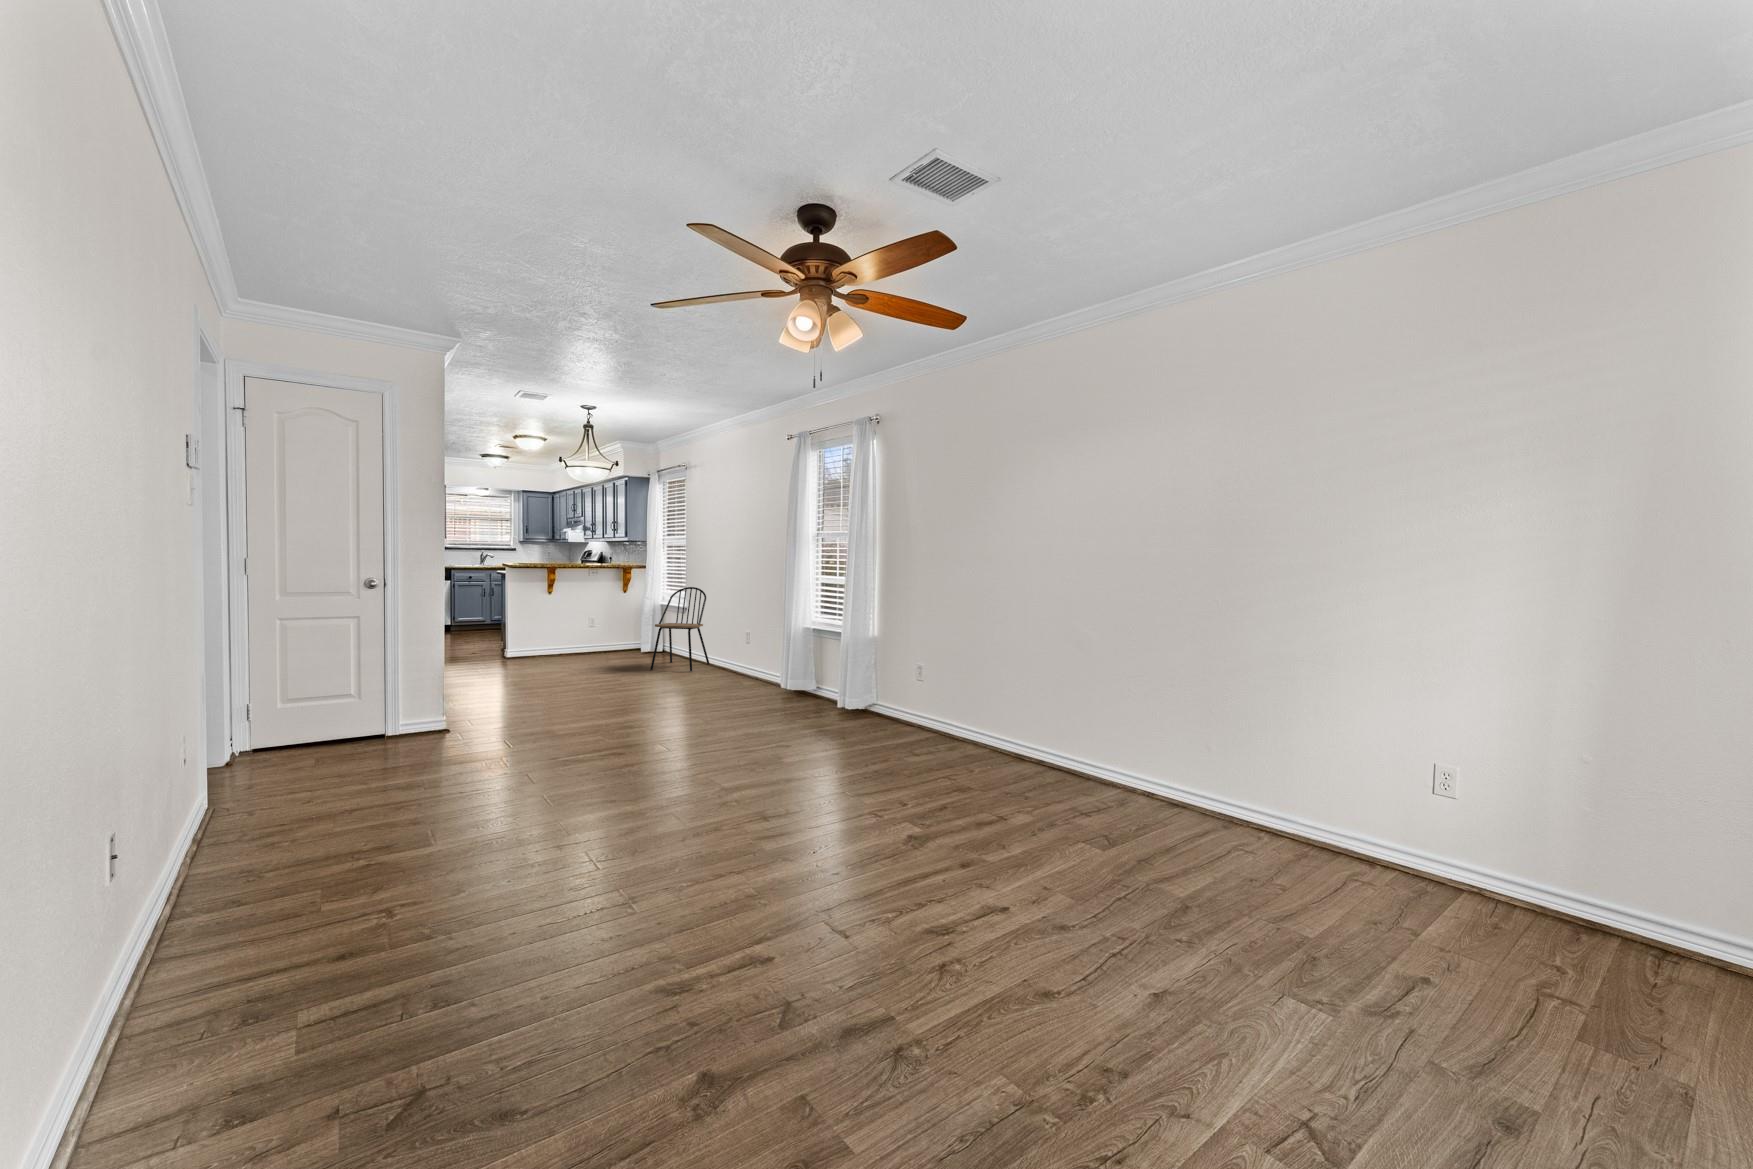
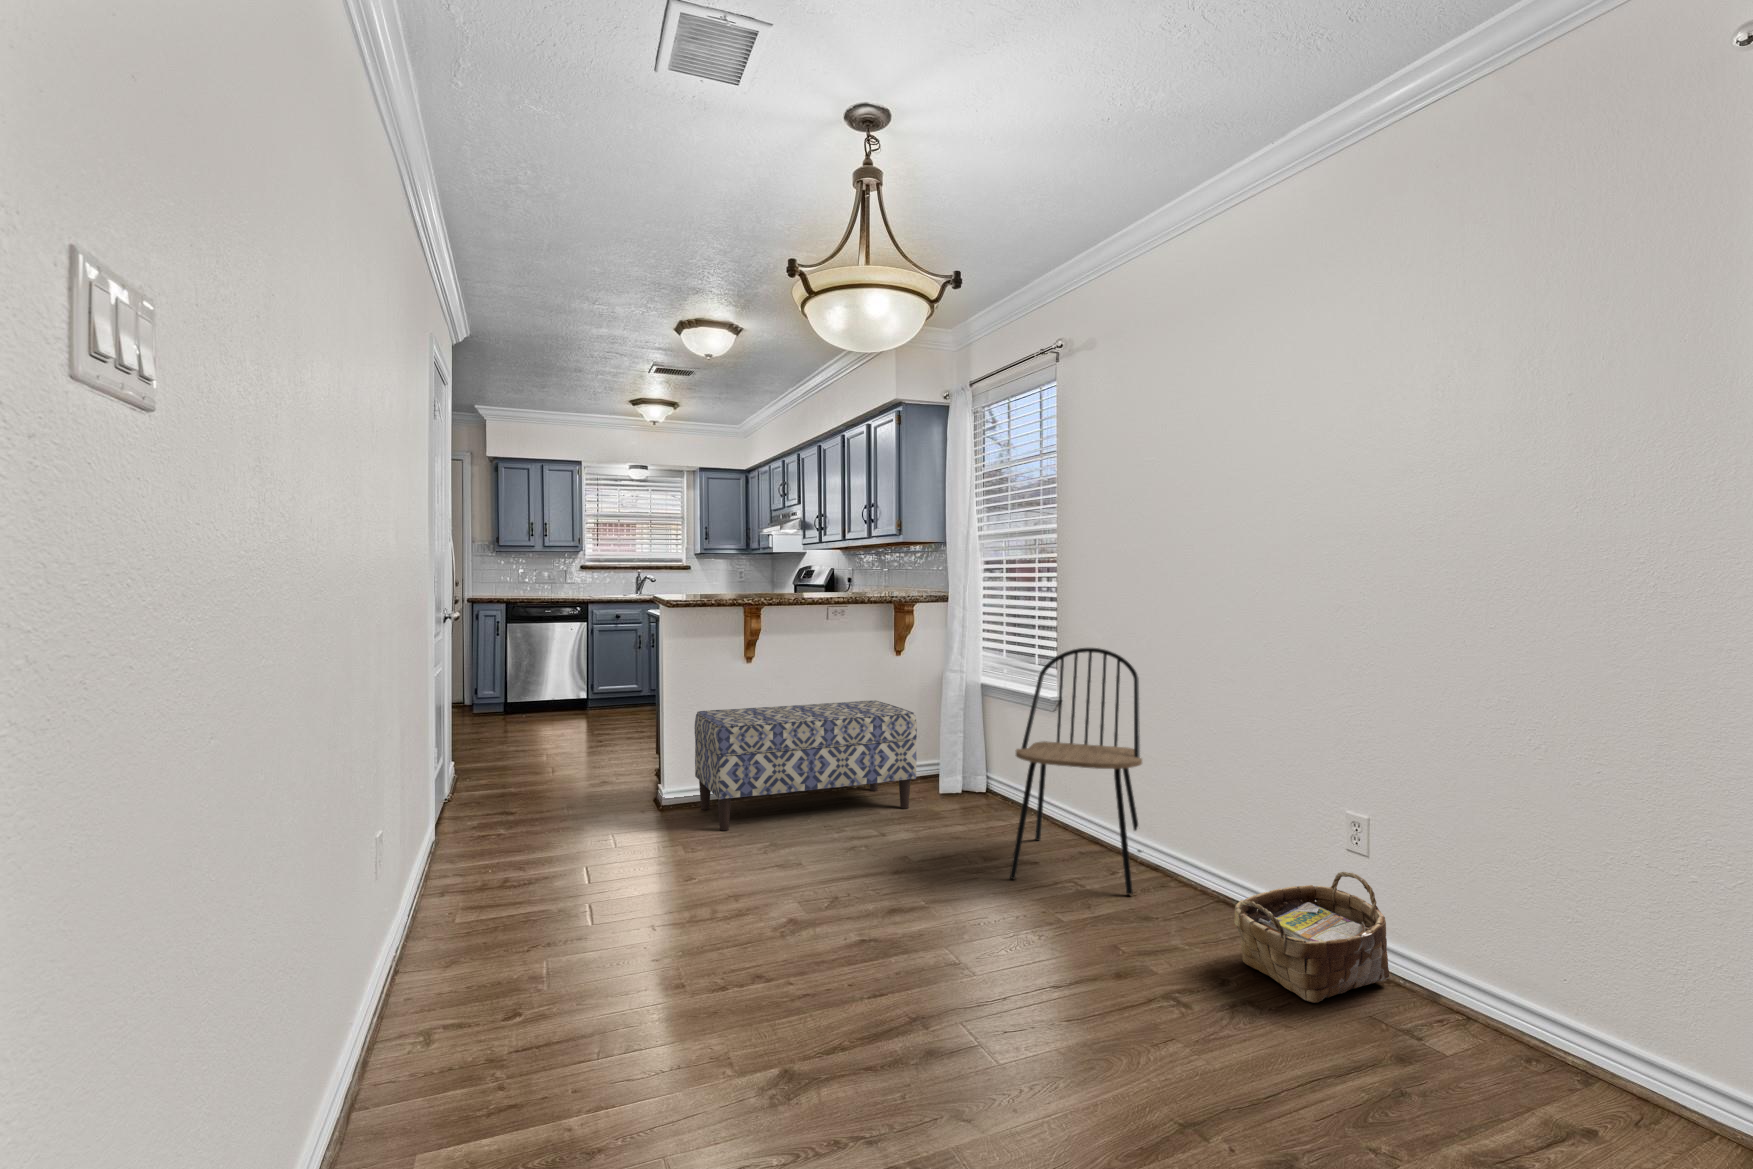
bench: none [524,613,627,663] -> present [695,700,917,830]
woven basket: none [706,652,749,685] -> present [1234,872,1389,1003]

